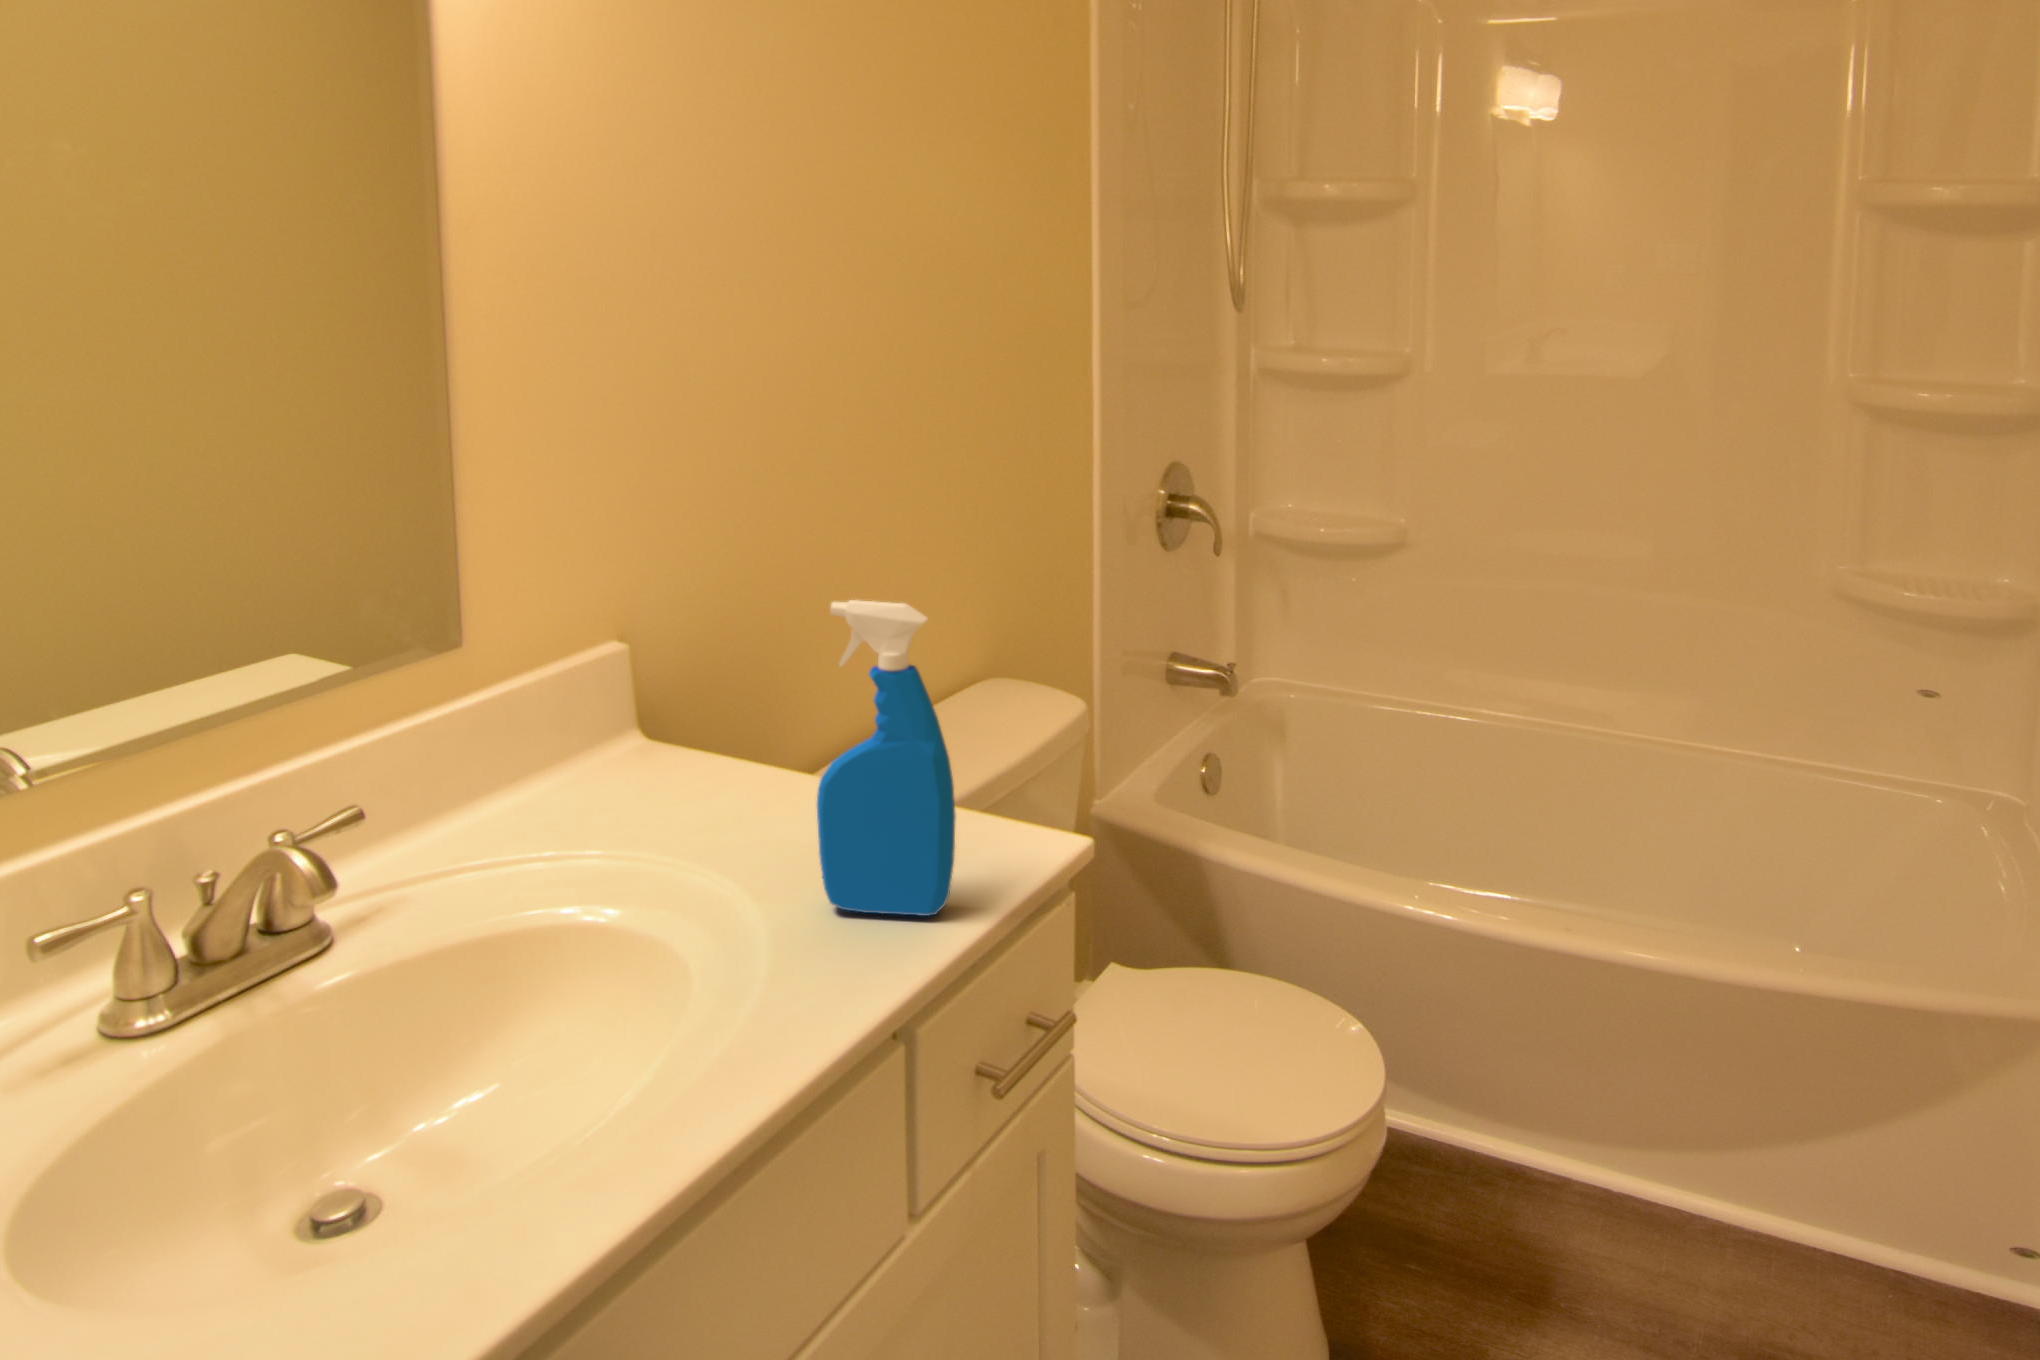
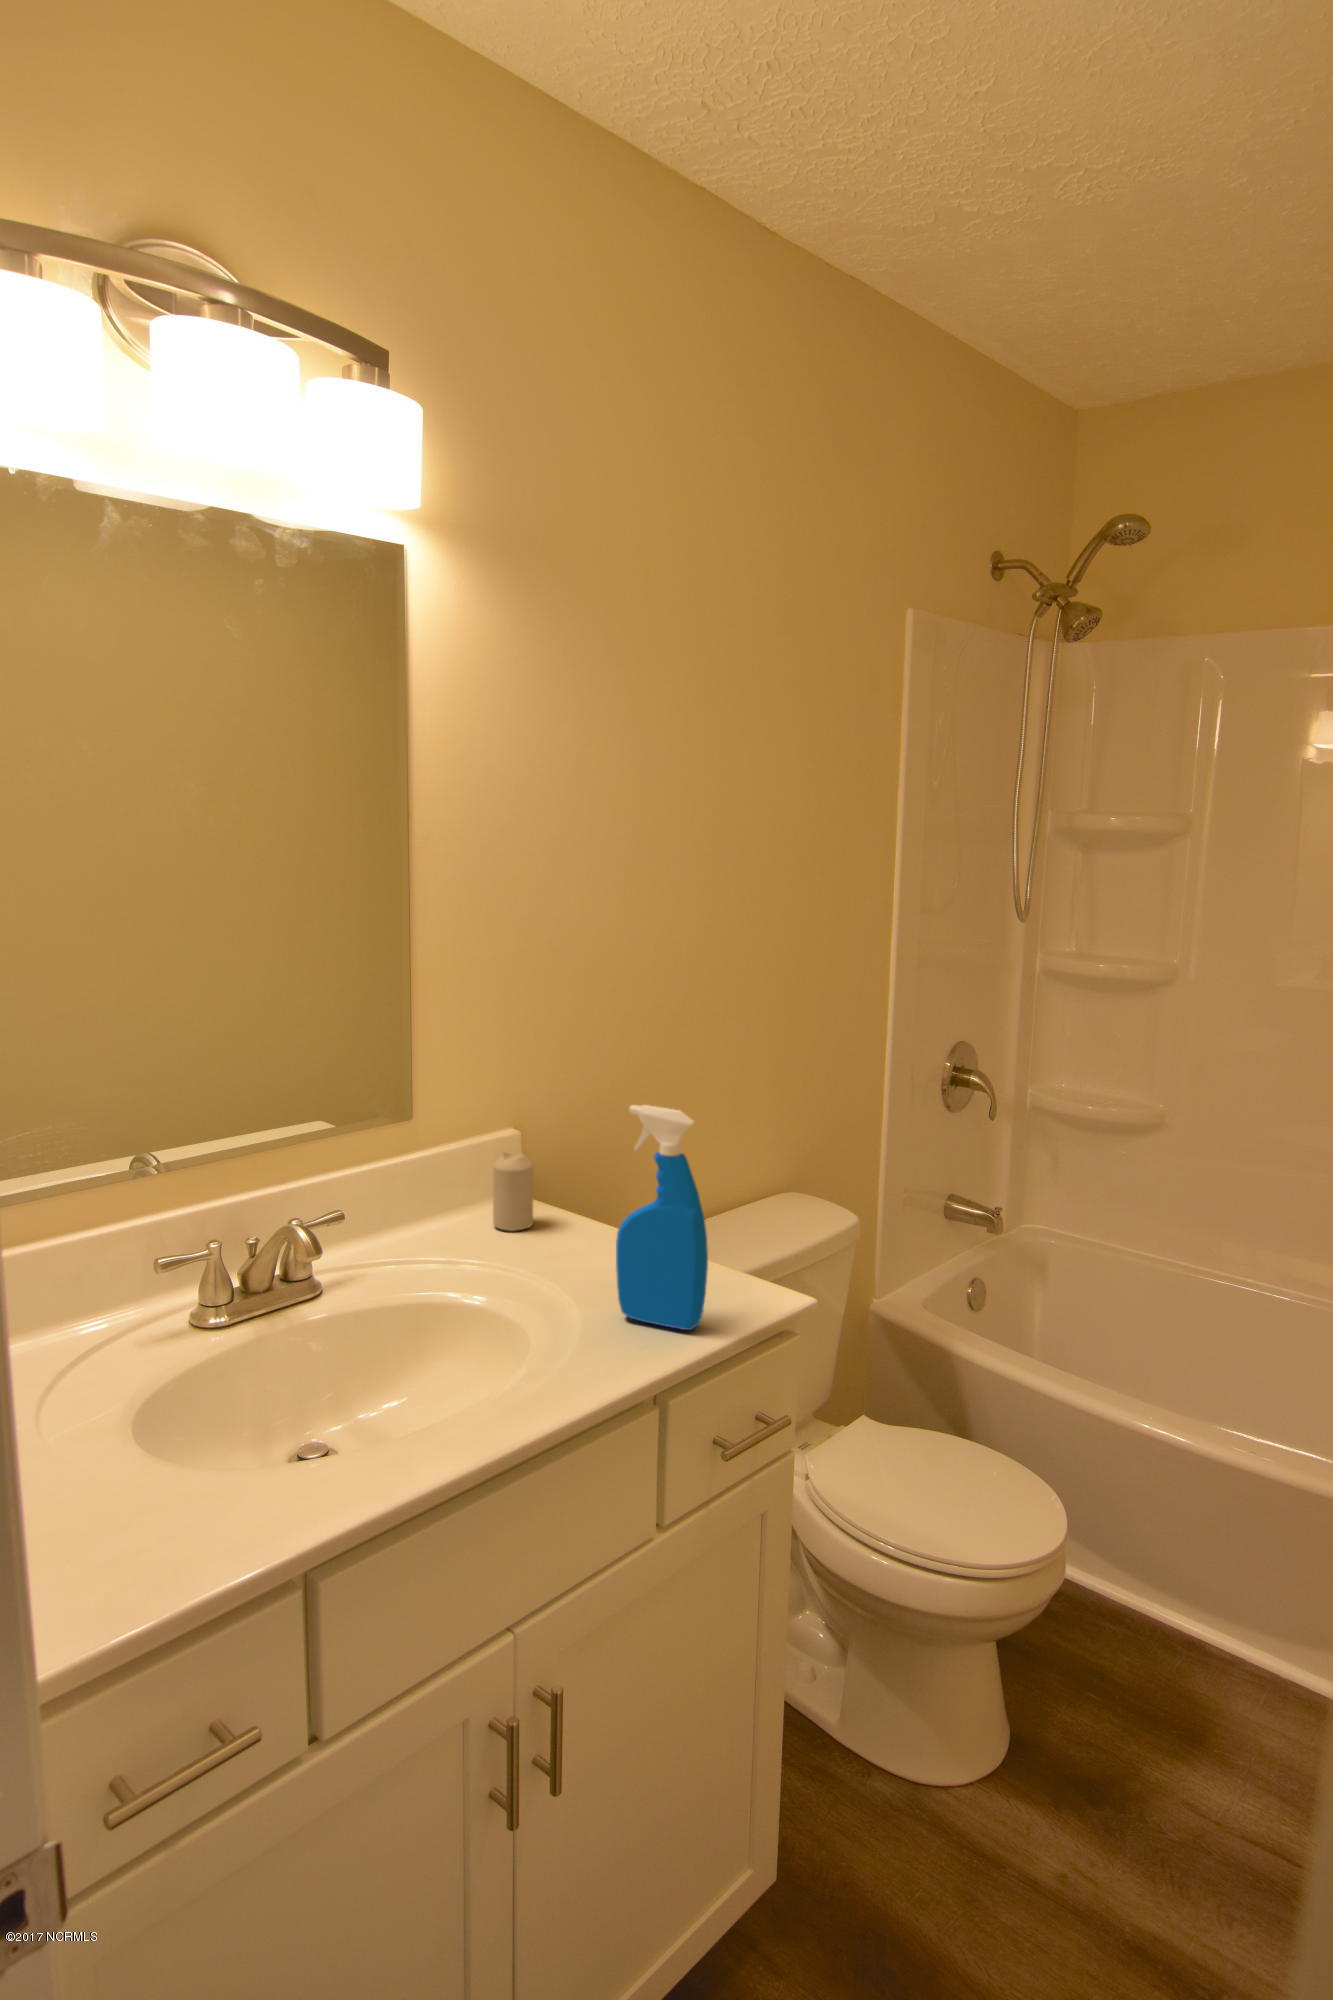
candle: none [597,677,662,795] -> present [493,1152,533,1231]

